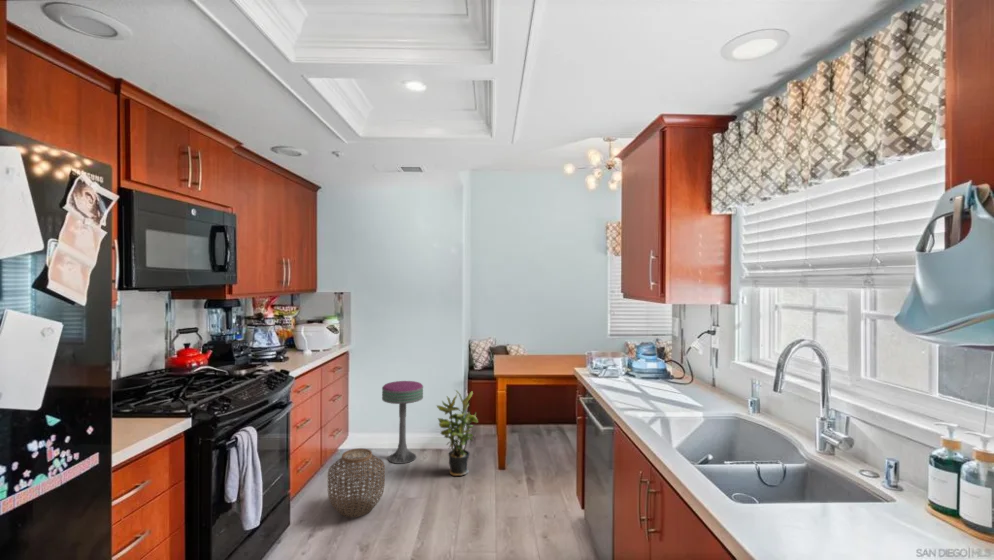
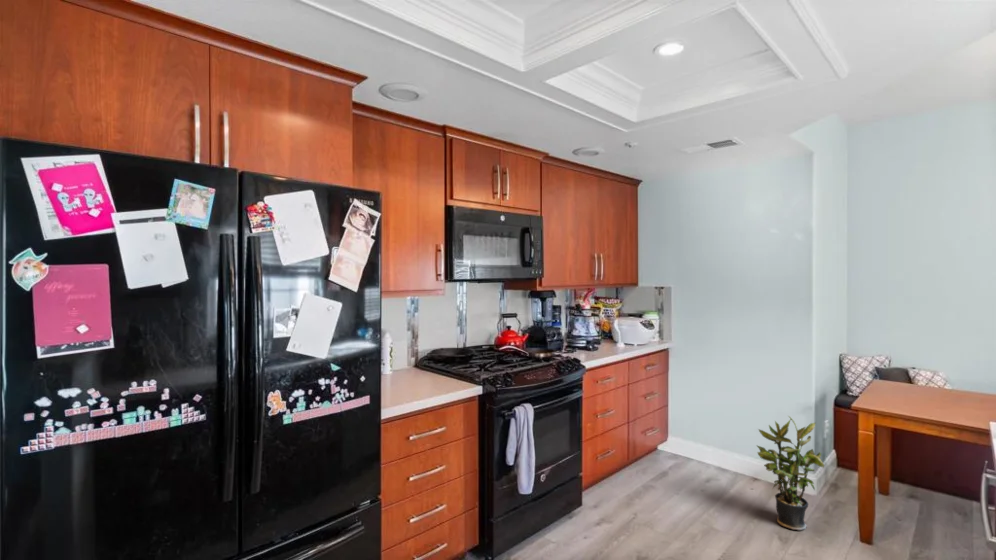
bar stool: present [382,381,423,464] -> none [698,390,751,488]
woven basket: present [328,449,385,517] -> none [616,451,677,525]

